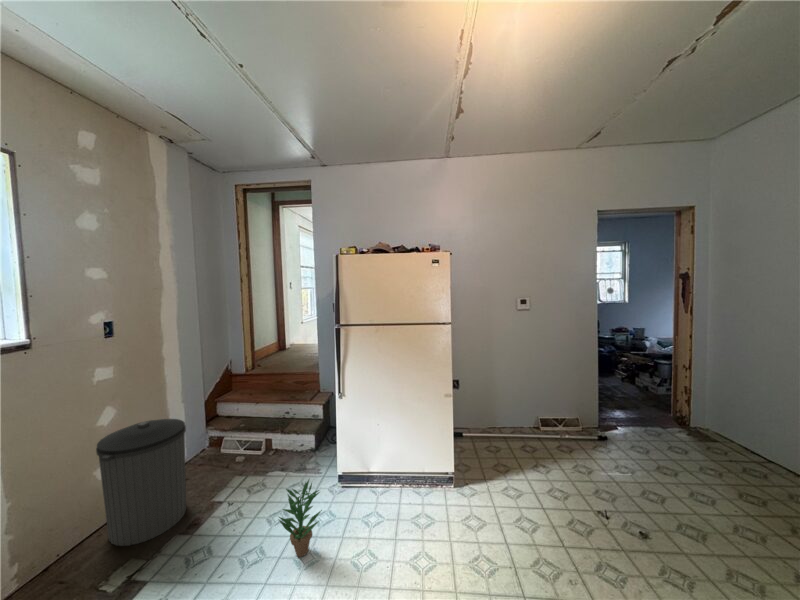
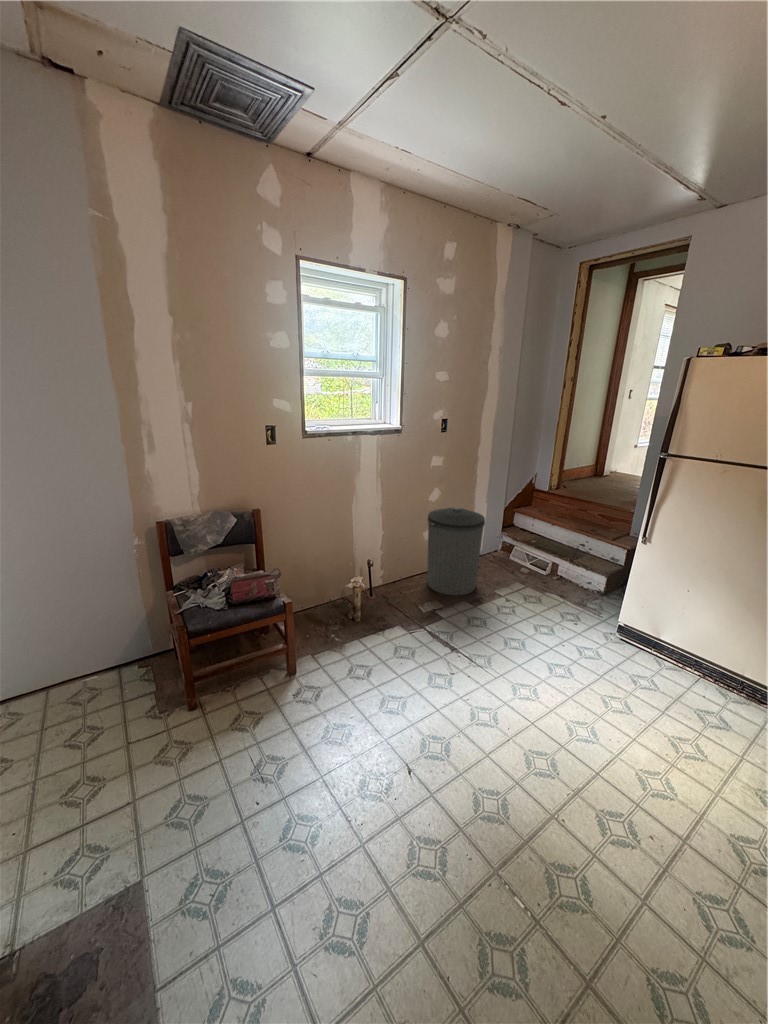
potted plant: present [279,480,322,557] -> none [541,601,588,668]

